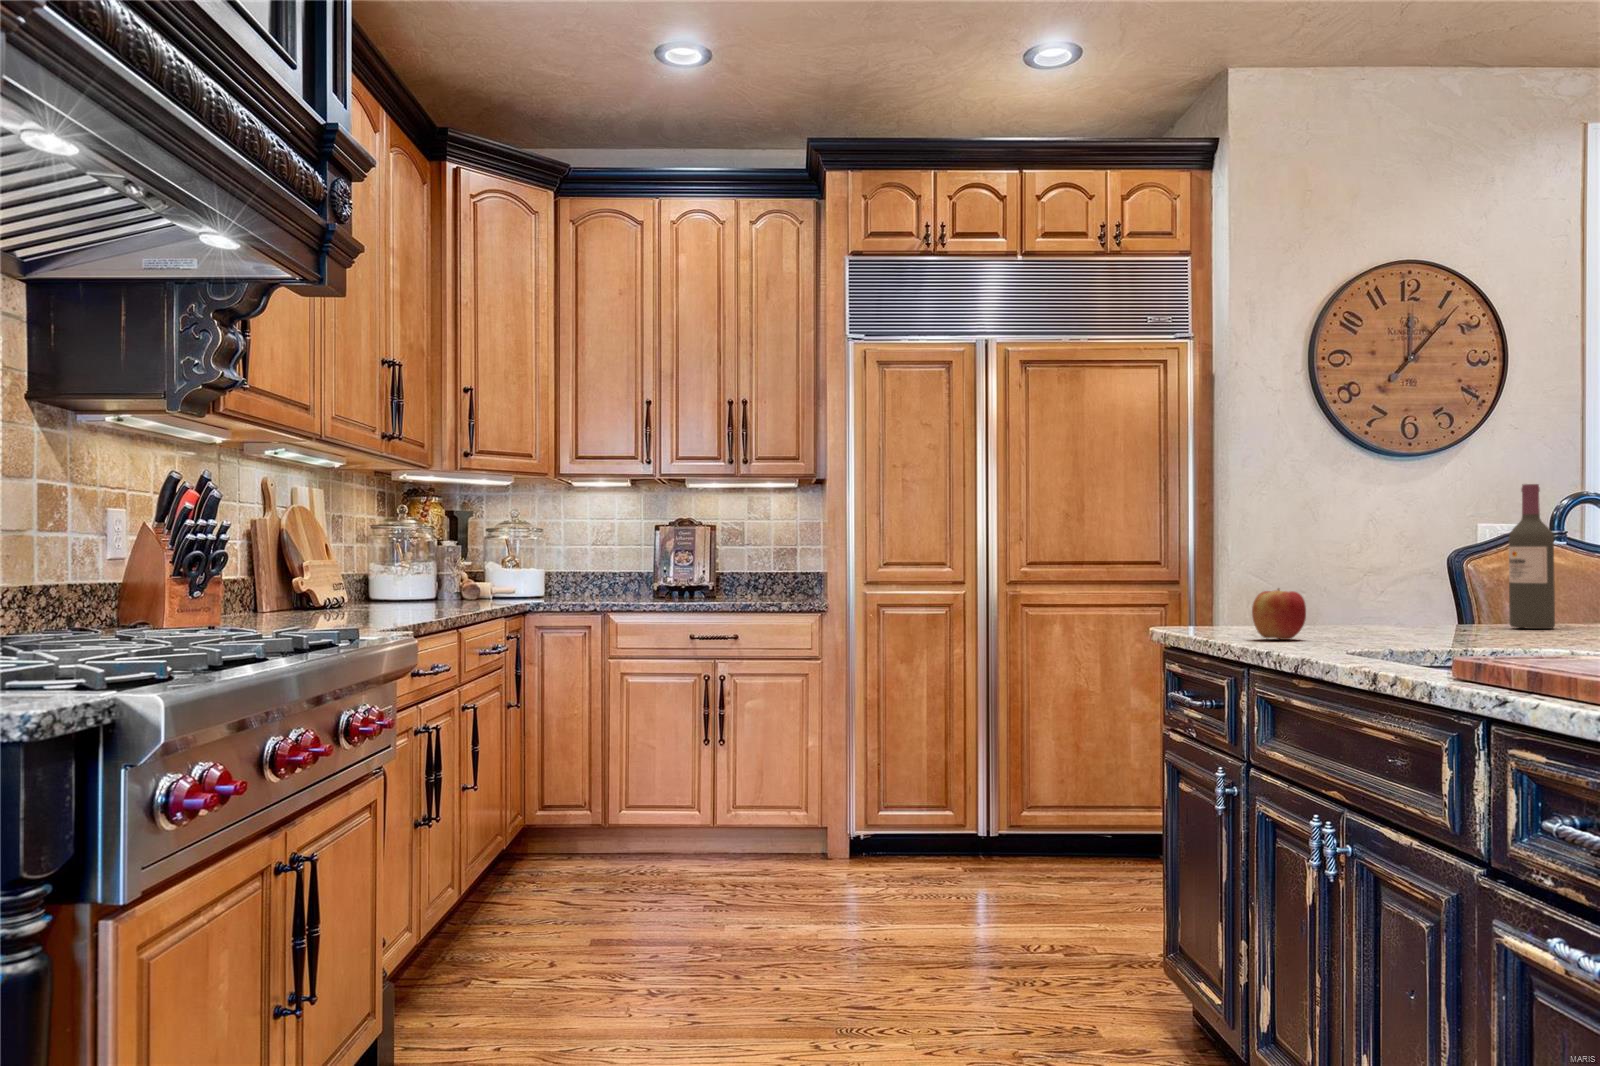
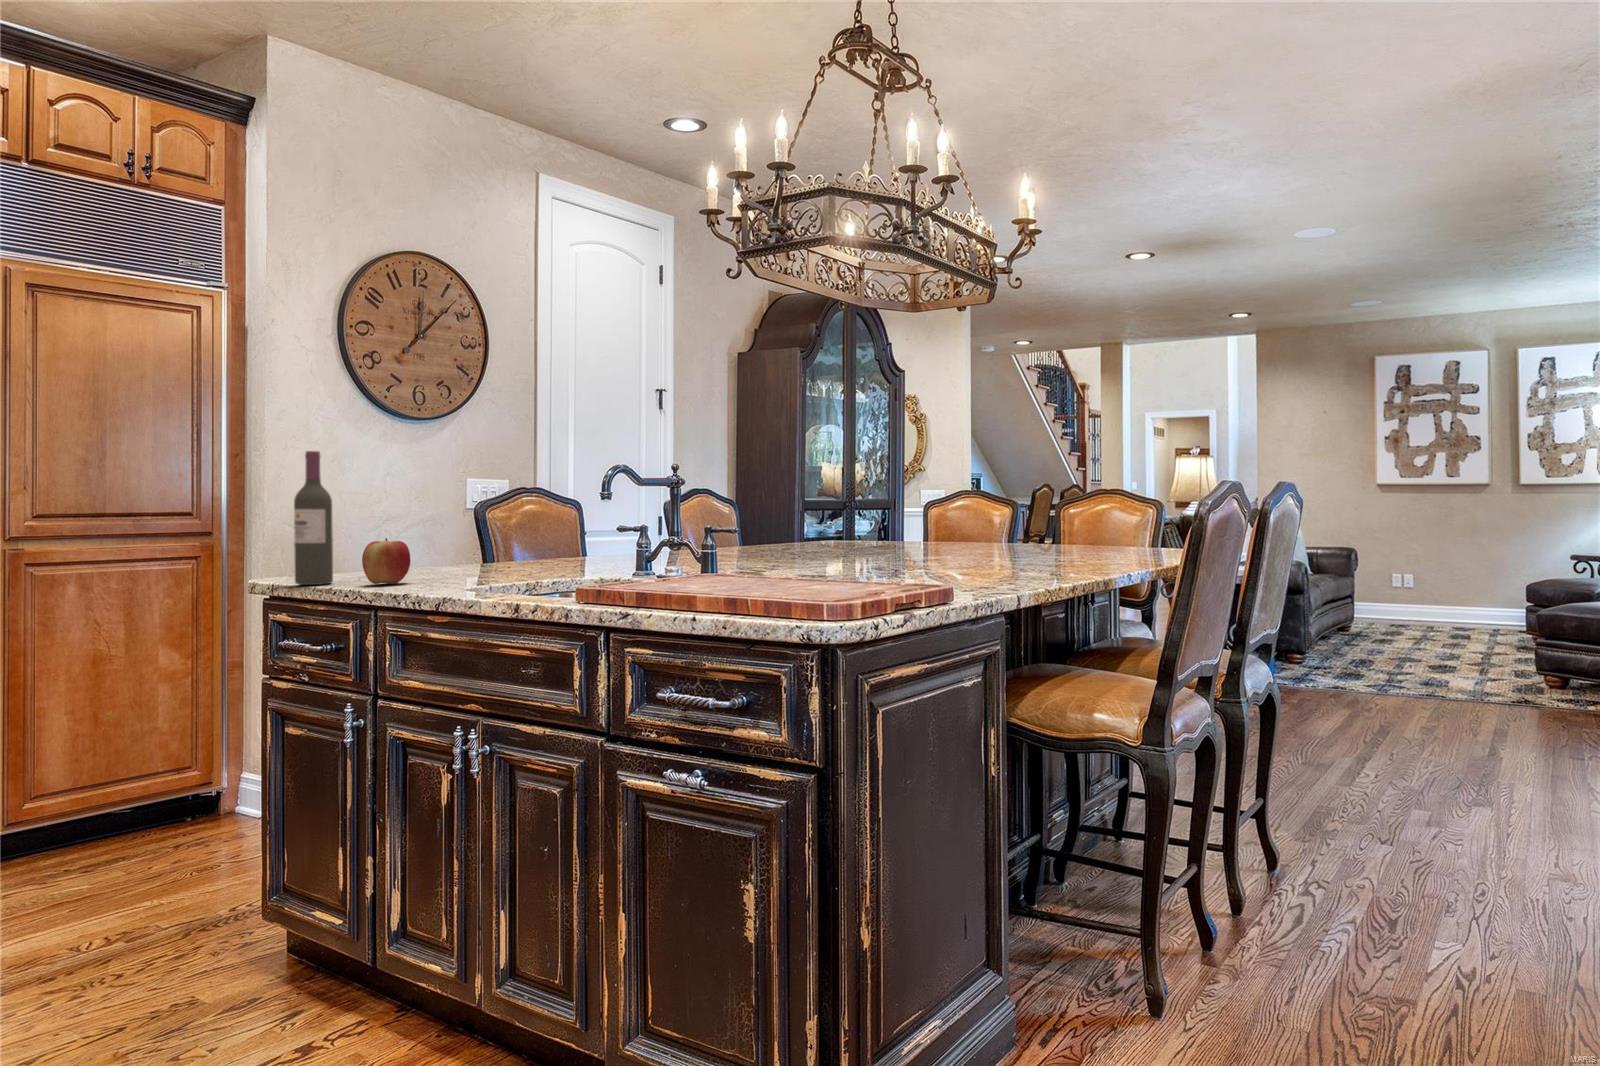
wine bottle: present [1509,484,1555,629] -> present [294,451,333,585]

